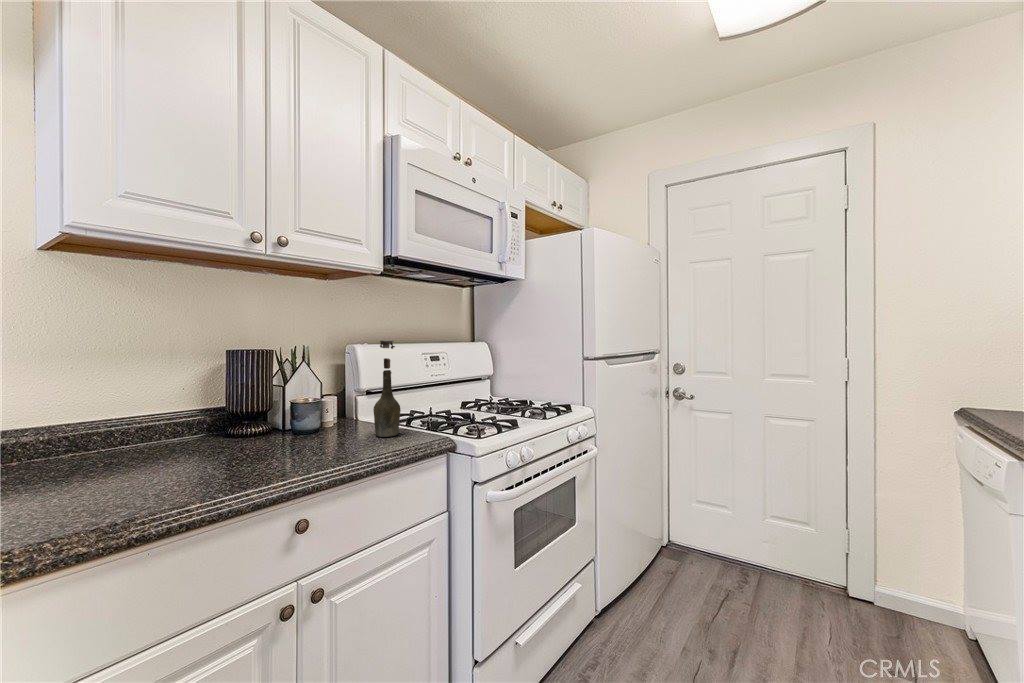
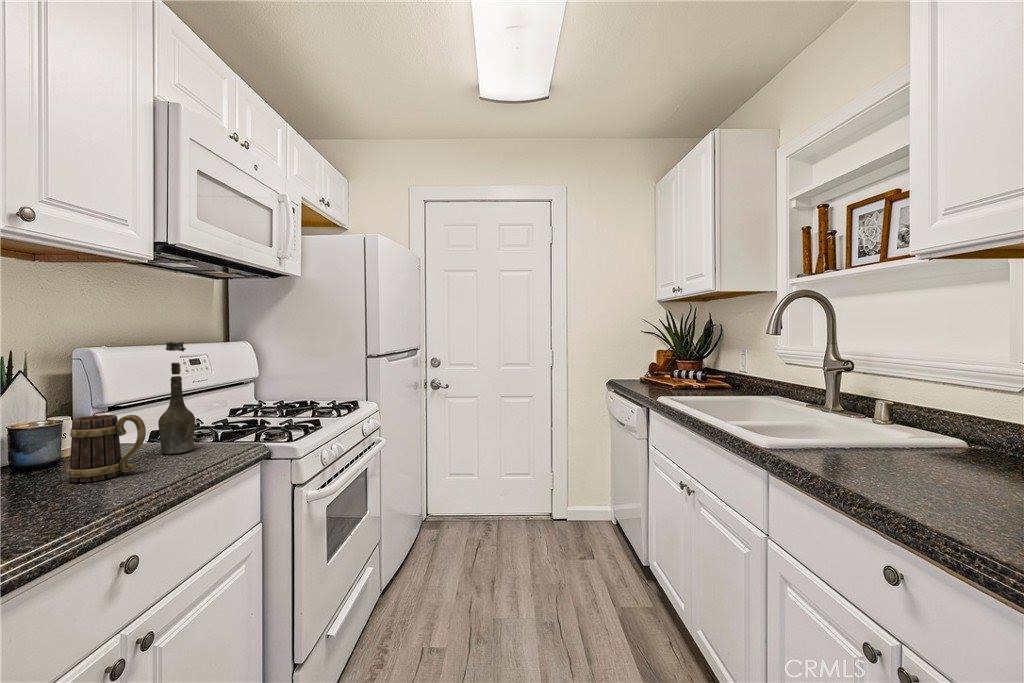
mug: none [300,398,348,451] -> present [67,415,146,482]

